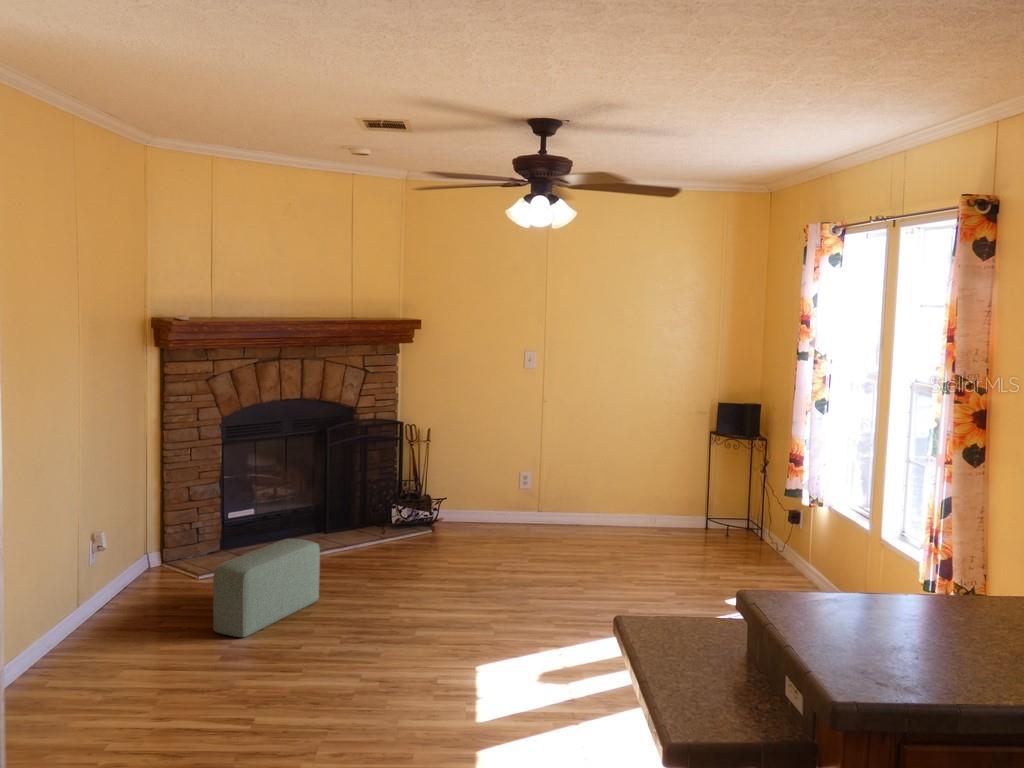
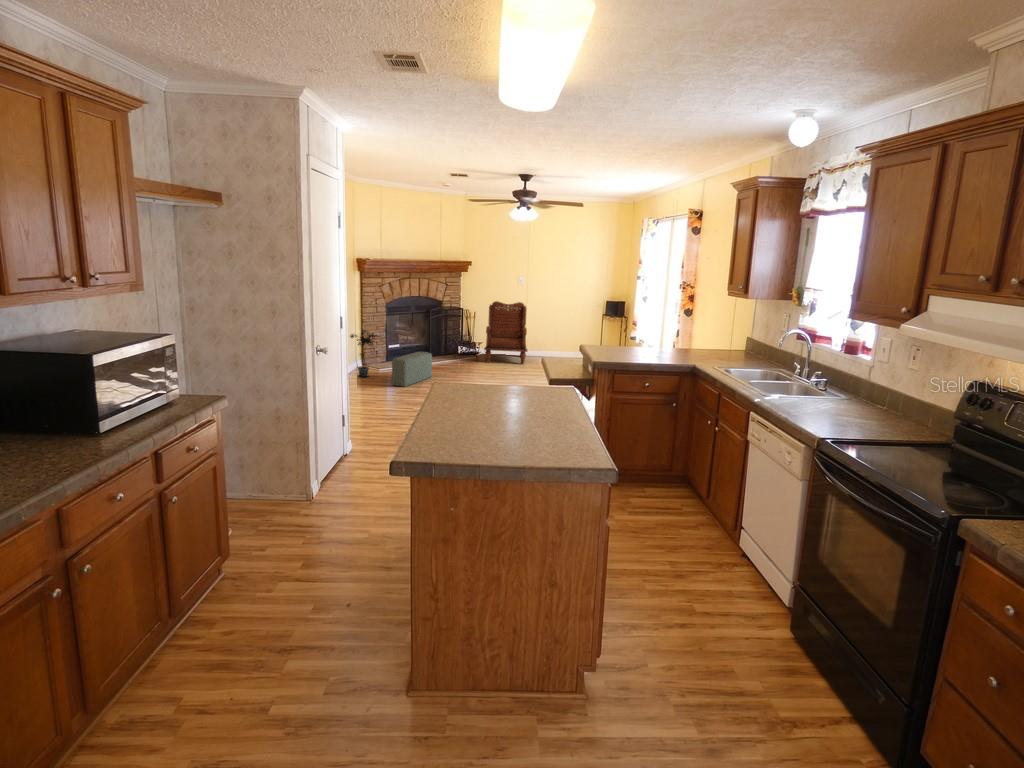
armchair: none [449,406,548,551] -> present [484,301,527,364]
potted plant: none [113,485,196,604] -> present [350,331,377,377]

